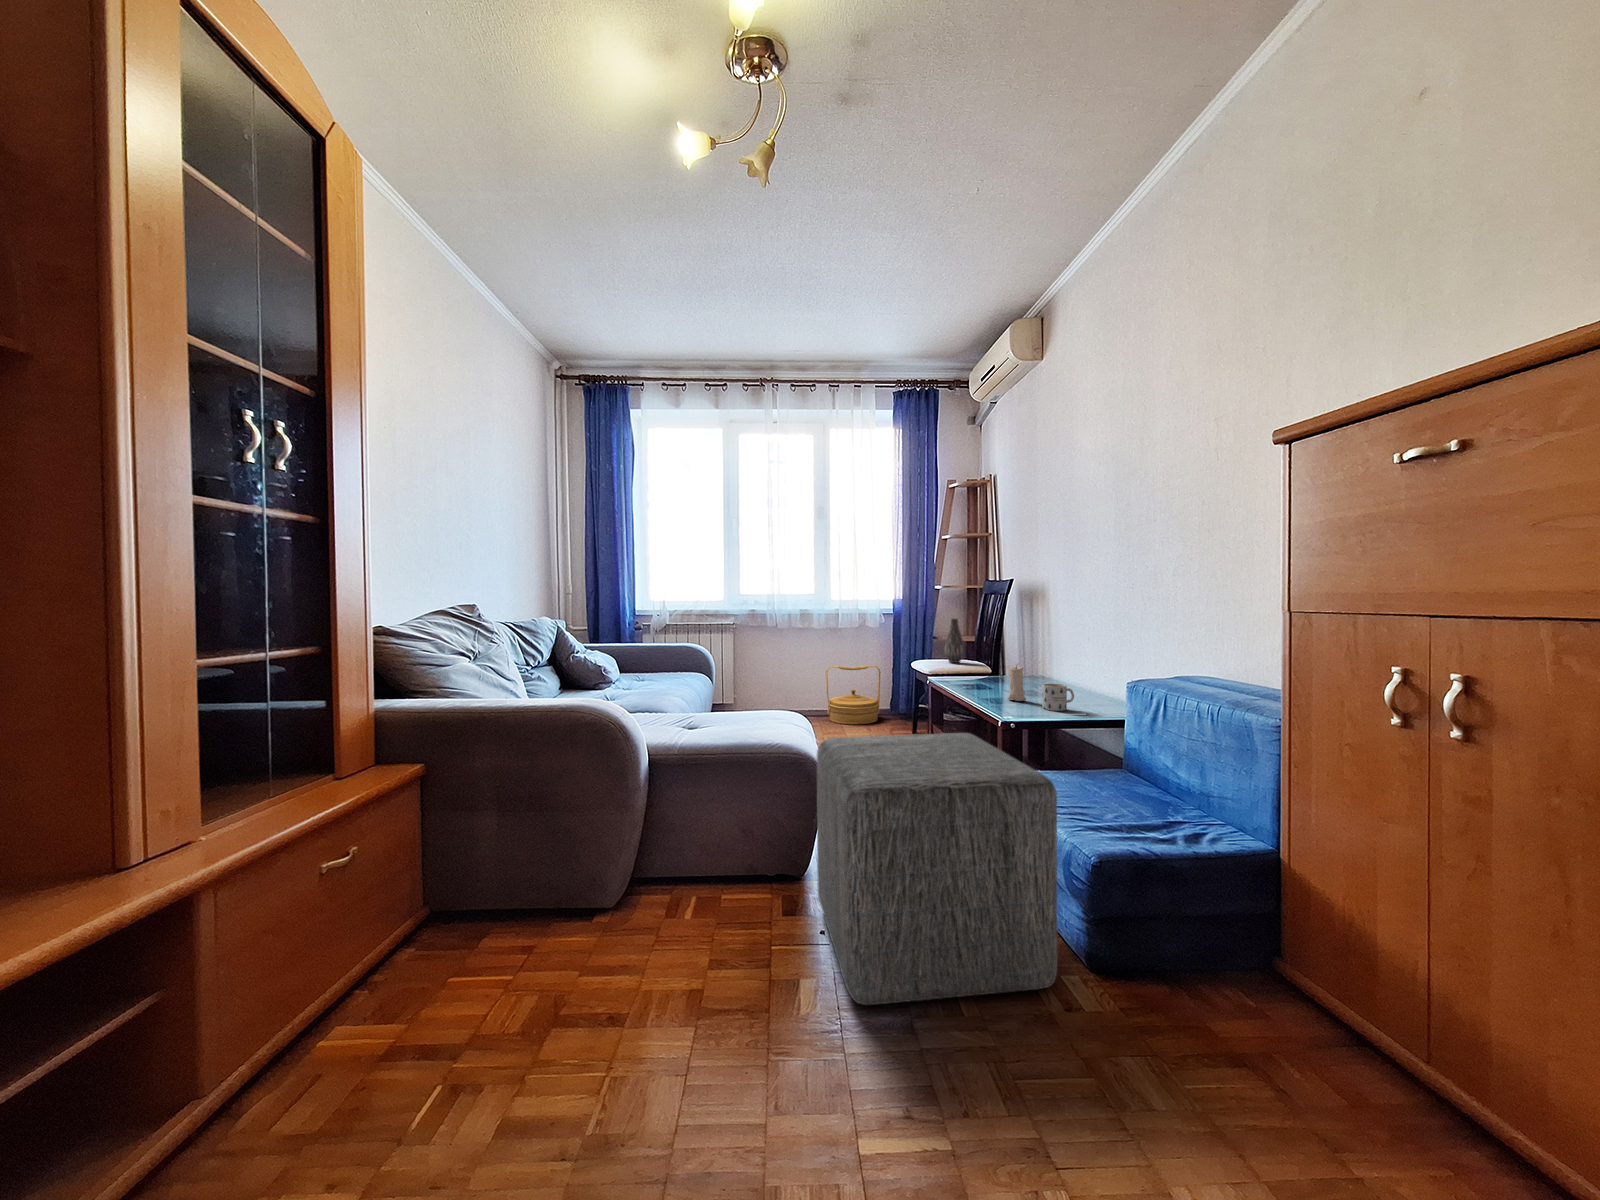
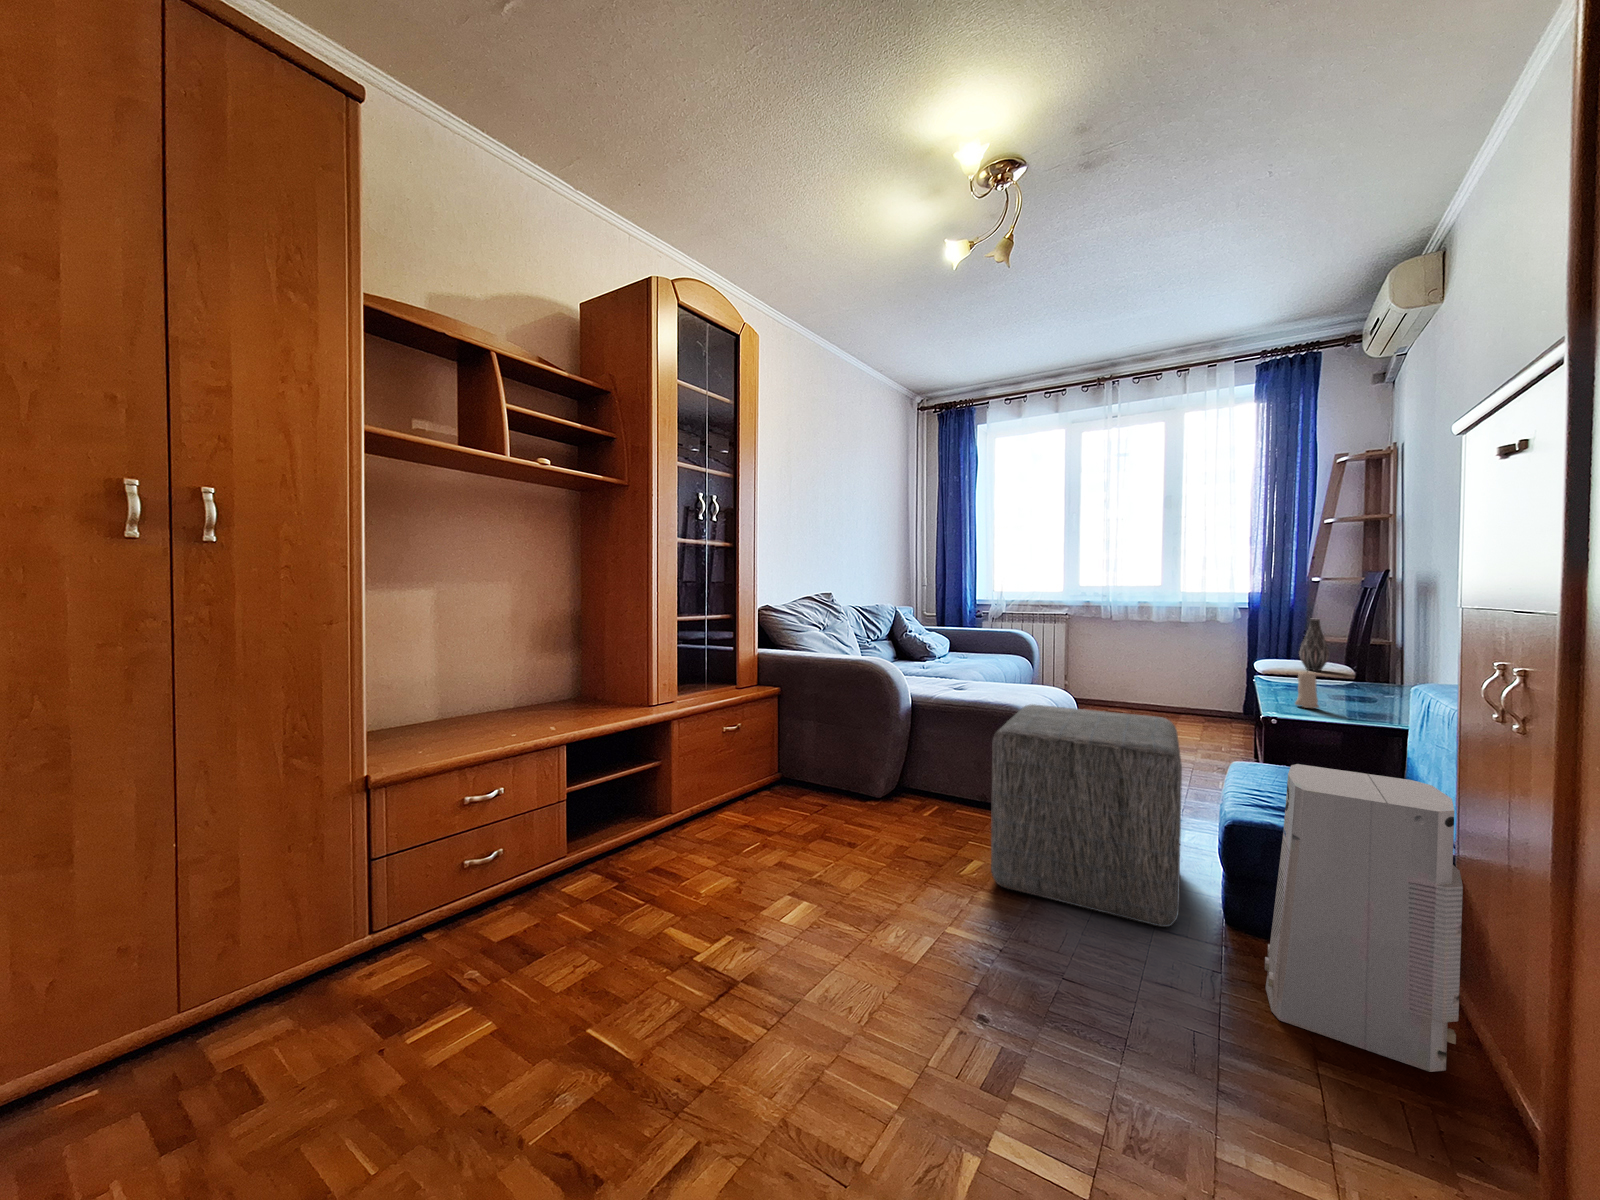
woven basket: present [826,665,881,724] -> none [1163,664,1233,728]
mug: present [1042,684,1074,711] -> none [1325,691,1372,722]
air purifier: none [1156,771,1355,1073] -> present [1265,764,1463,1072]

